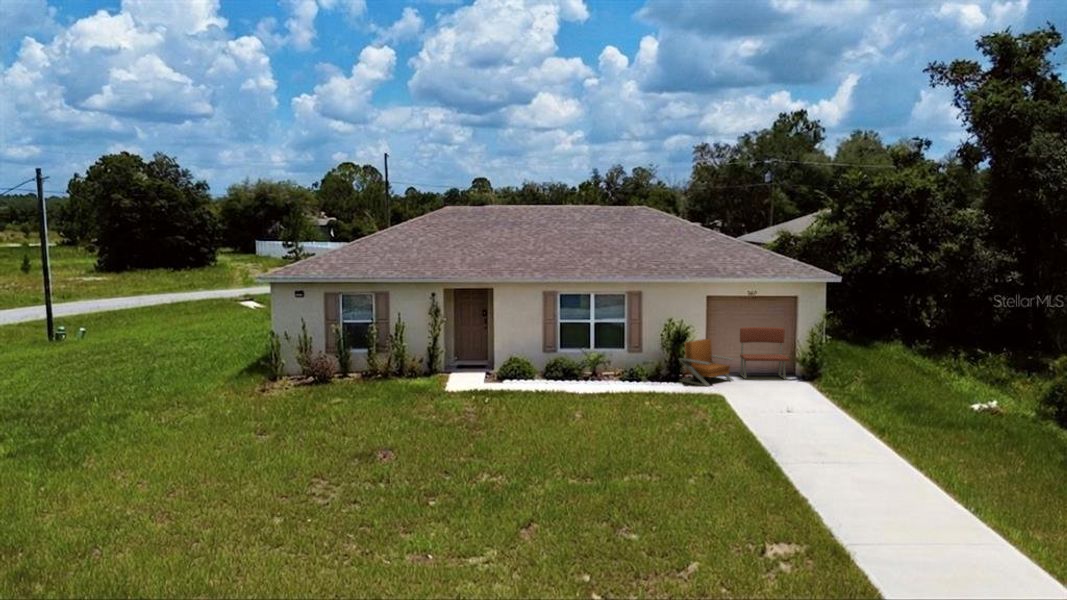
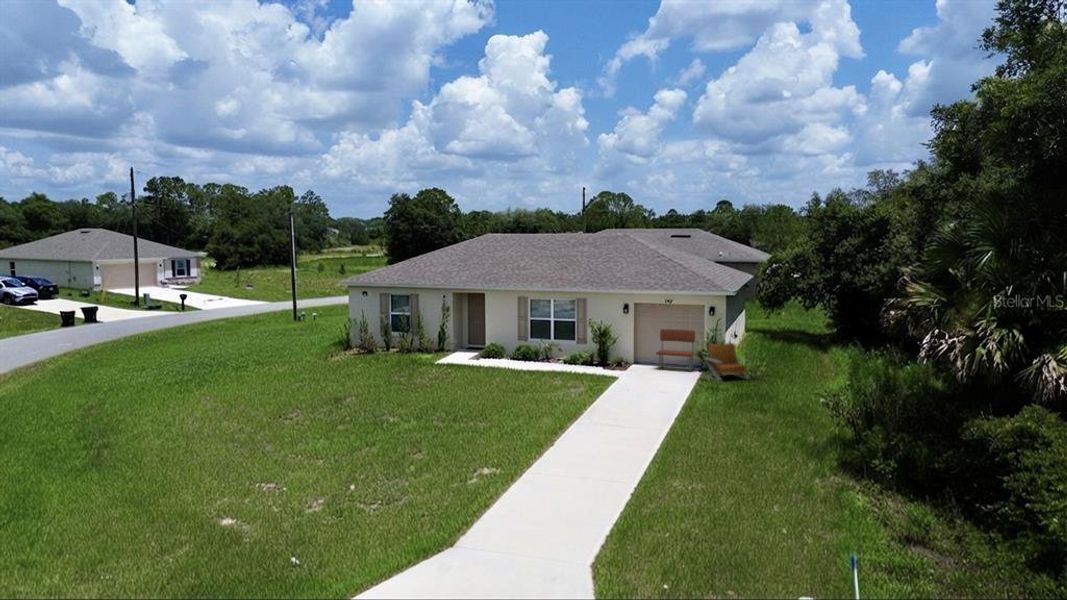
lounge chair: present [679,339,733,386] -> present [704,343,749,381]

